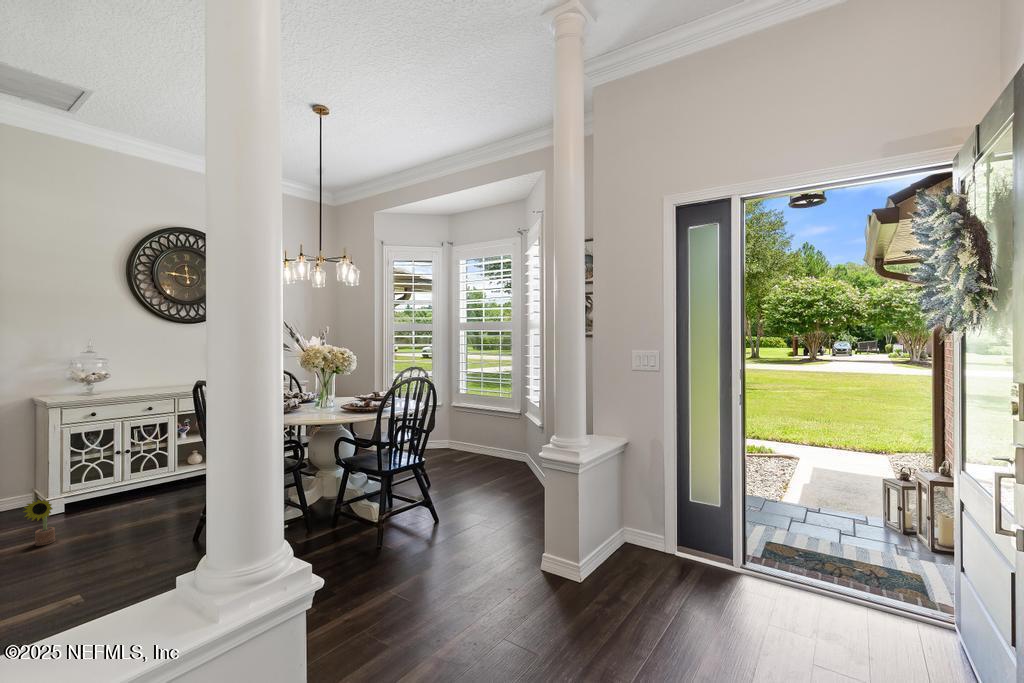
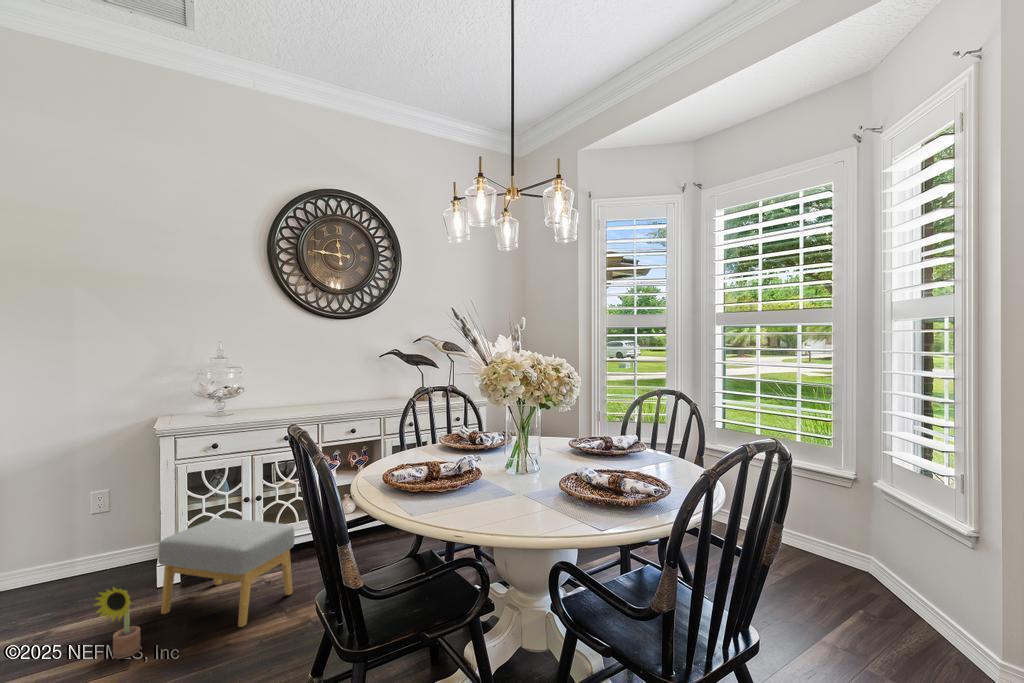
footstool: none [57,463,162,526] -> present [158,518,295,627]

